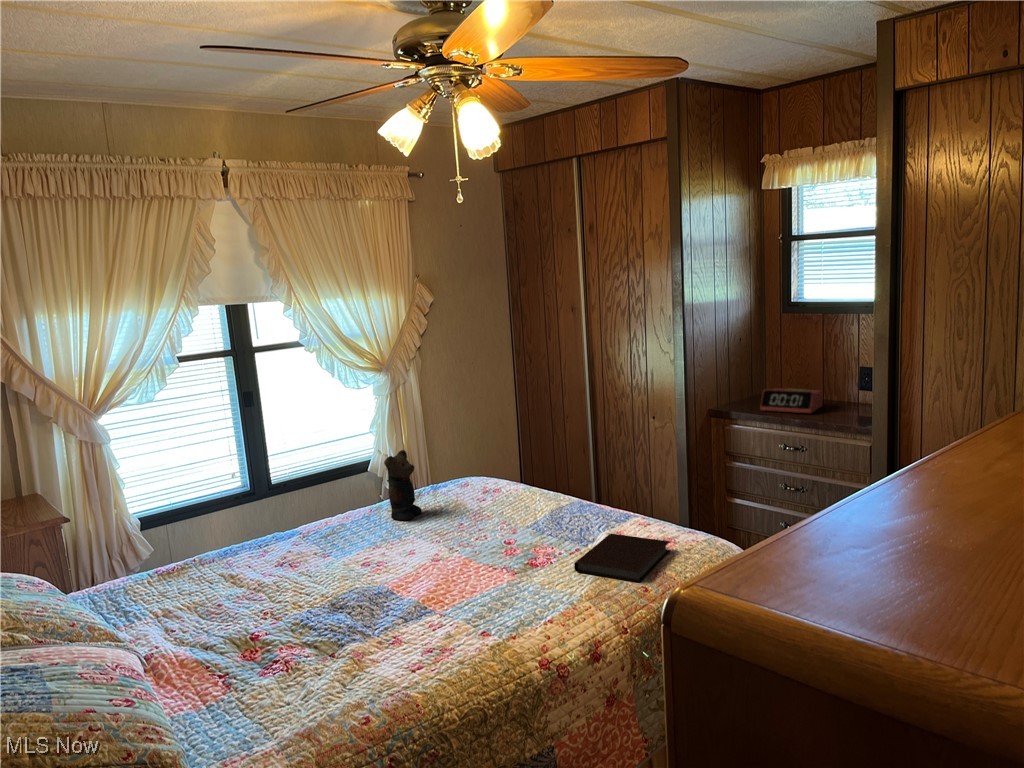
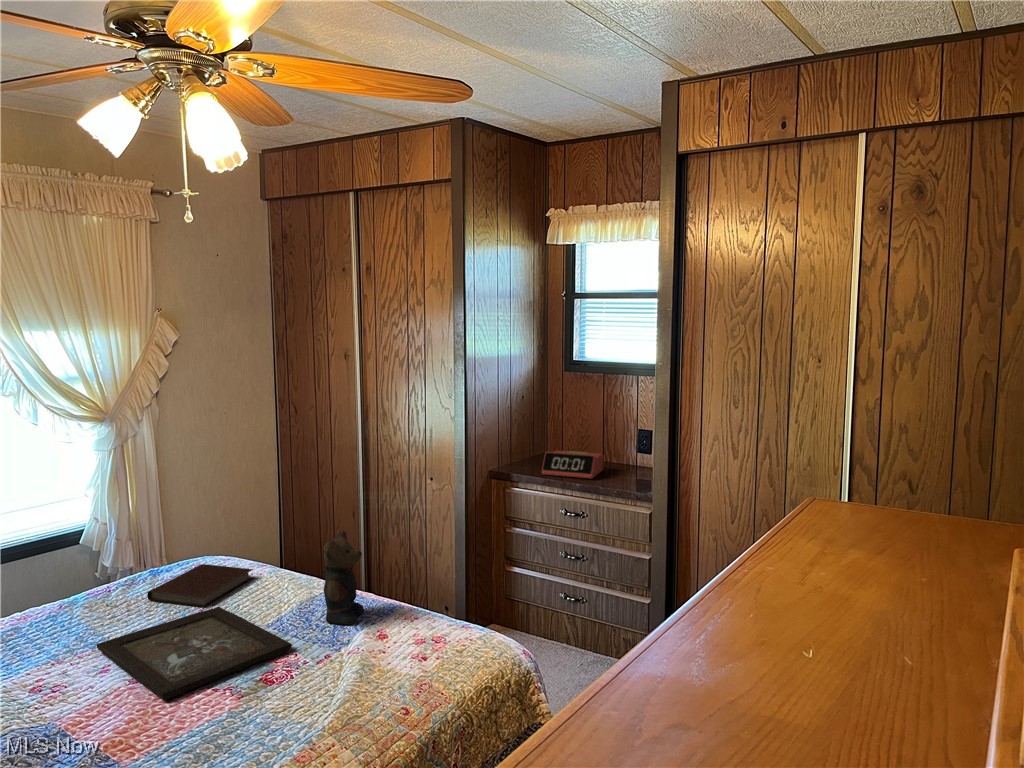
teddy bear: present [384,450,421,520] -> present [323,531,364,624]
tray: none [403,512,549,573] -> present [96,607,292,700]
notebook: present [574,534,670,582] -> present [147,564,253,607]

